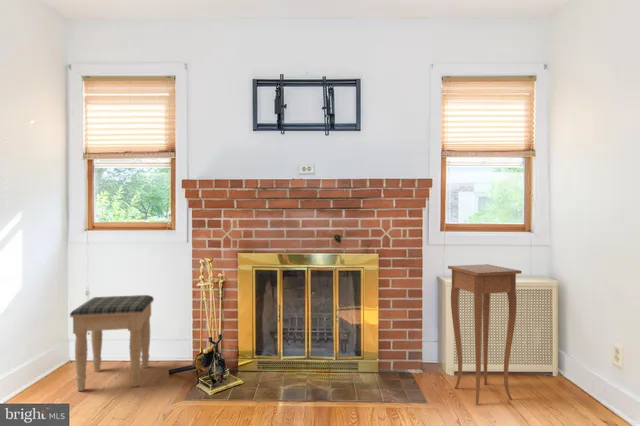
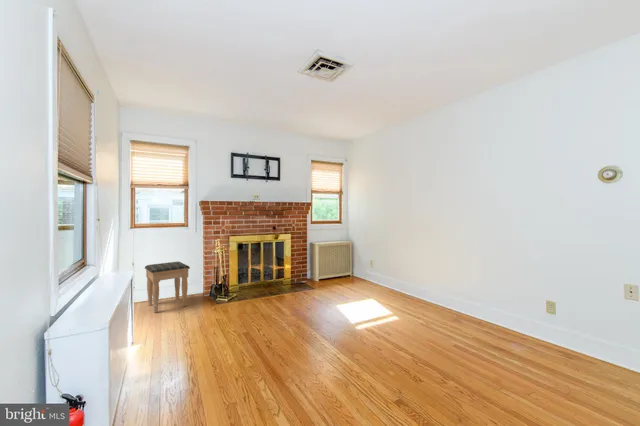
side table: present [448,264,521,405] -> none [320,236,346,287]

